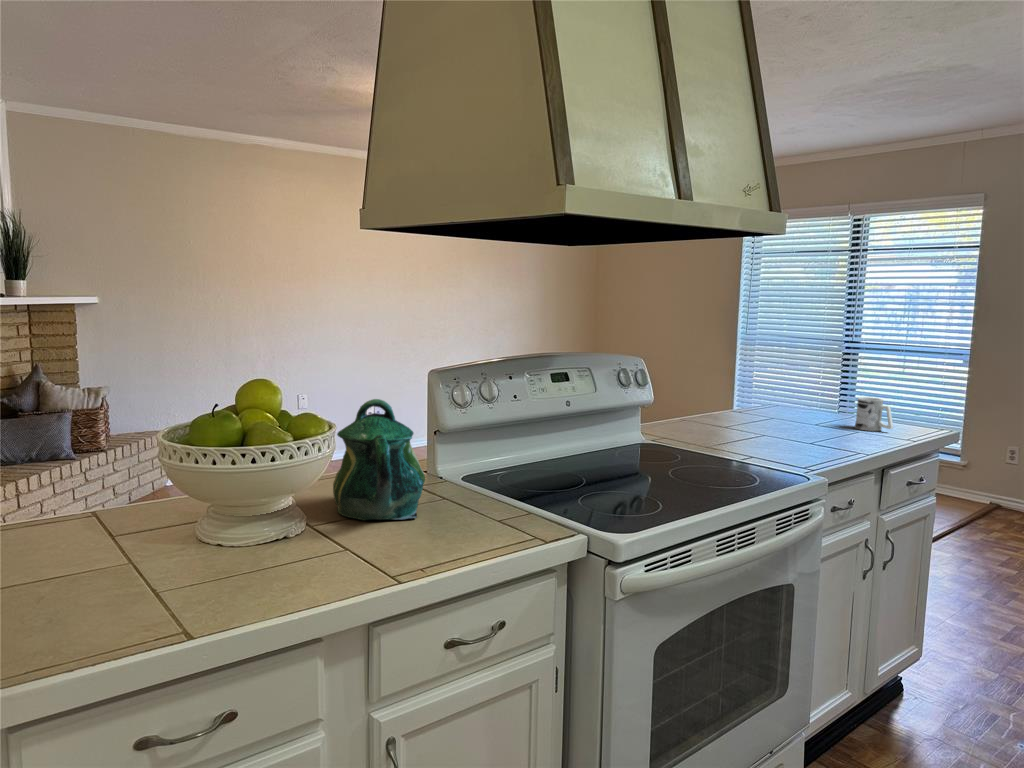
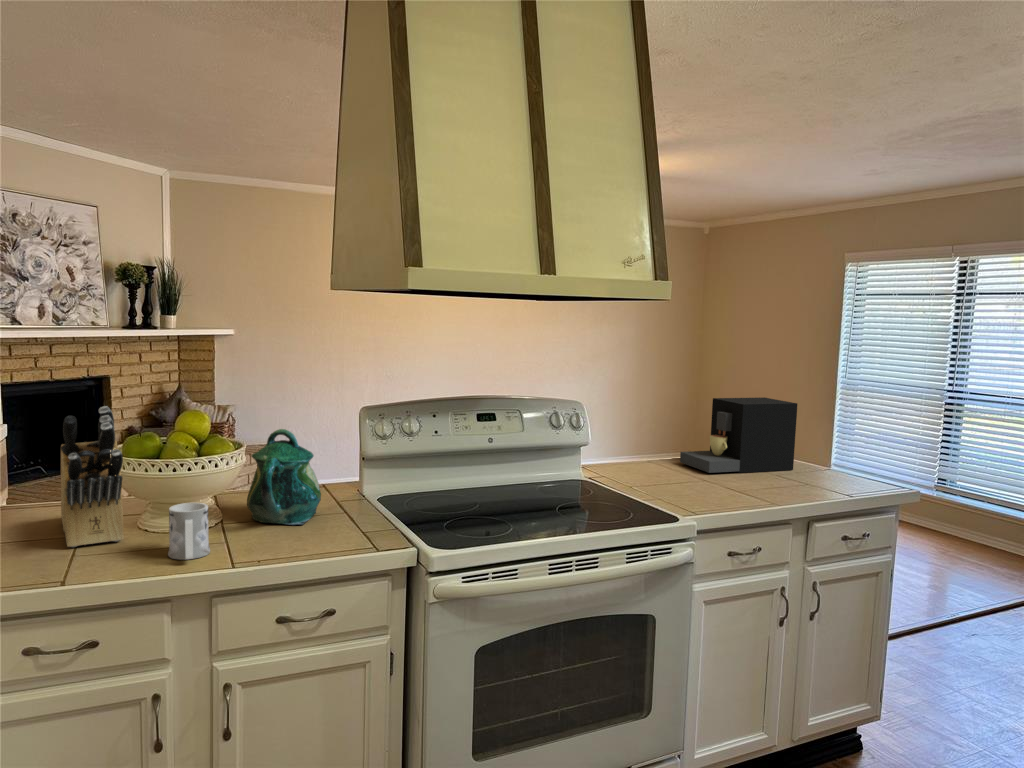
coffee maker: none [708,350,819,428] -> present [680,397,797,473]
knife block: none [75,373,224,580] -> present [61,406,123,547]
mug: present [855,397,893,431] -> present [168,503,210,560]

